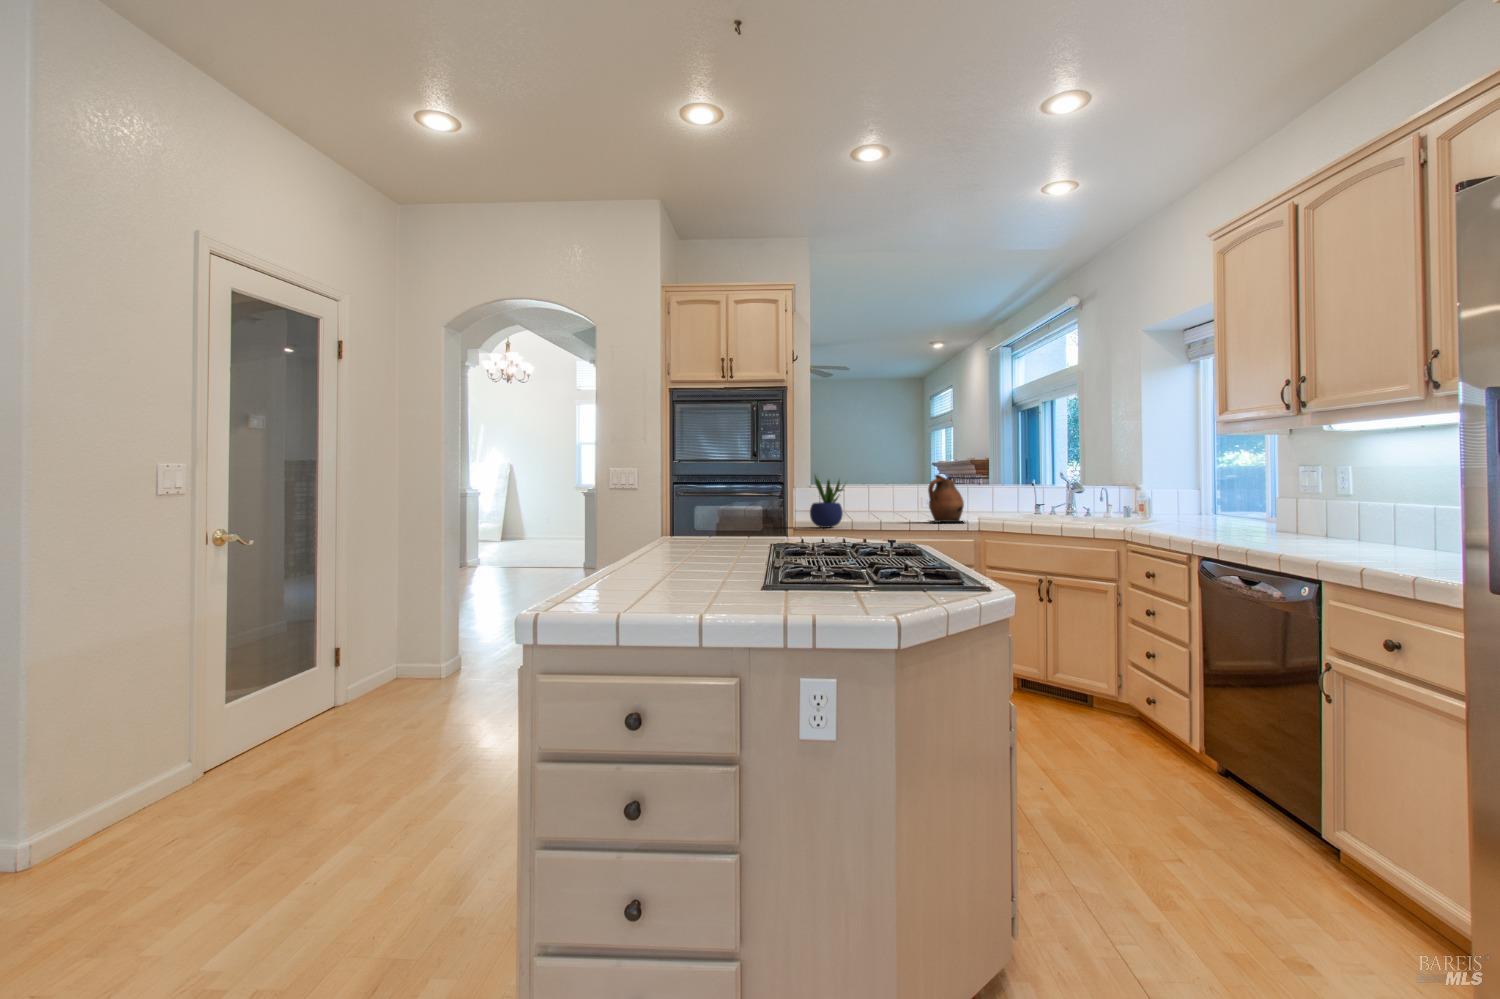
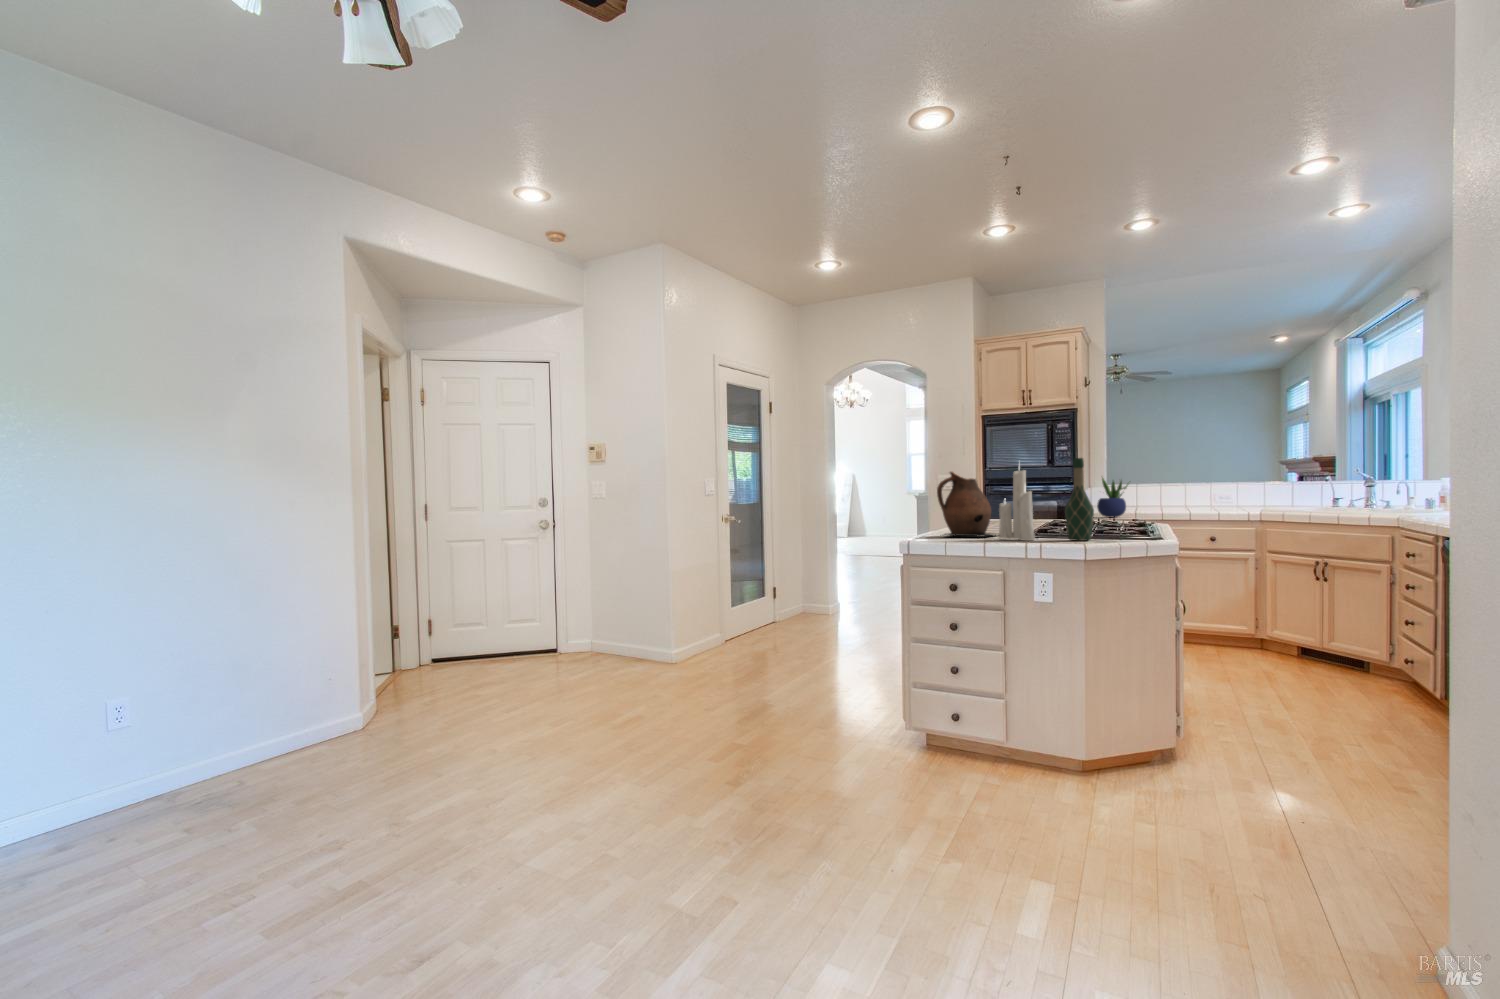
candle: none [722,427,800,610] -> present [998,470,1035,541]
wine bottle: none [858,433,914,608] -> present [1065,458,1094,541]
ceramic pitcher: present [928,475,964,523] -> present [937,472,999,537]

